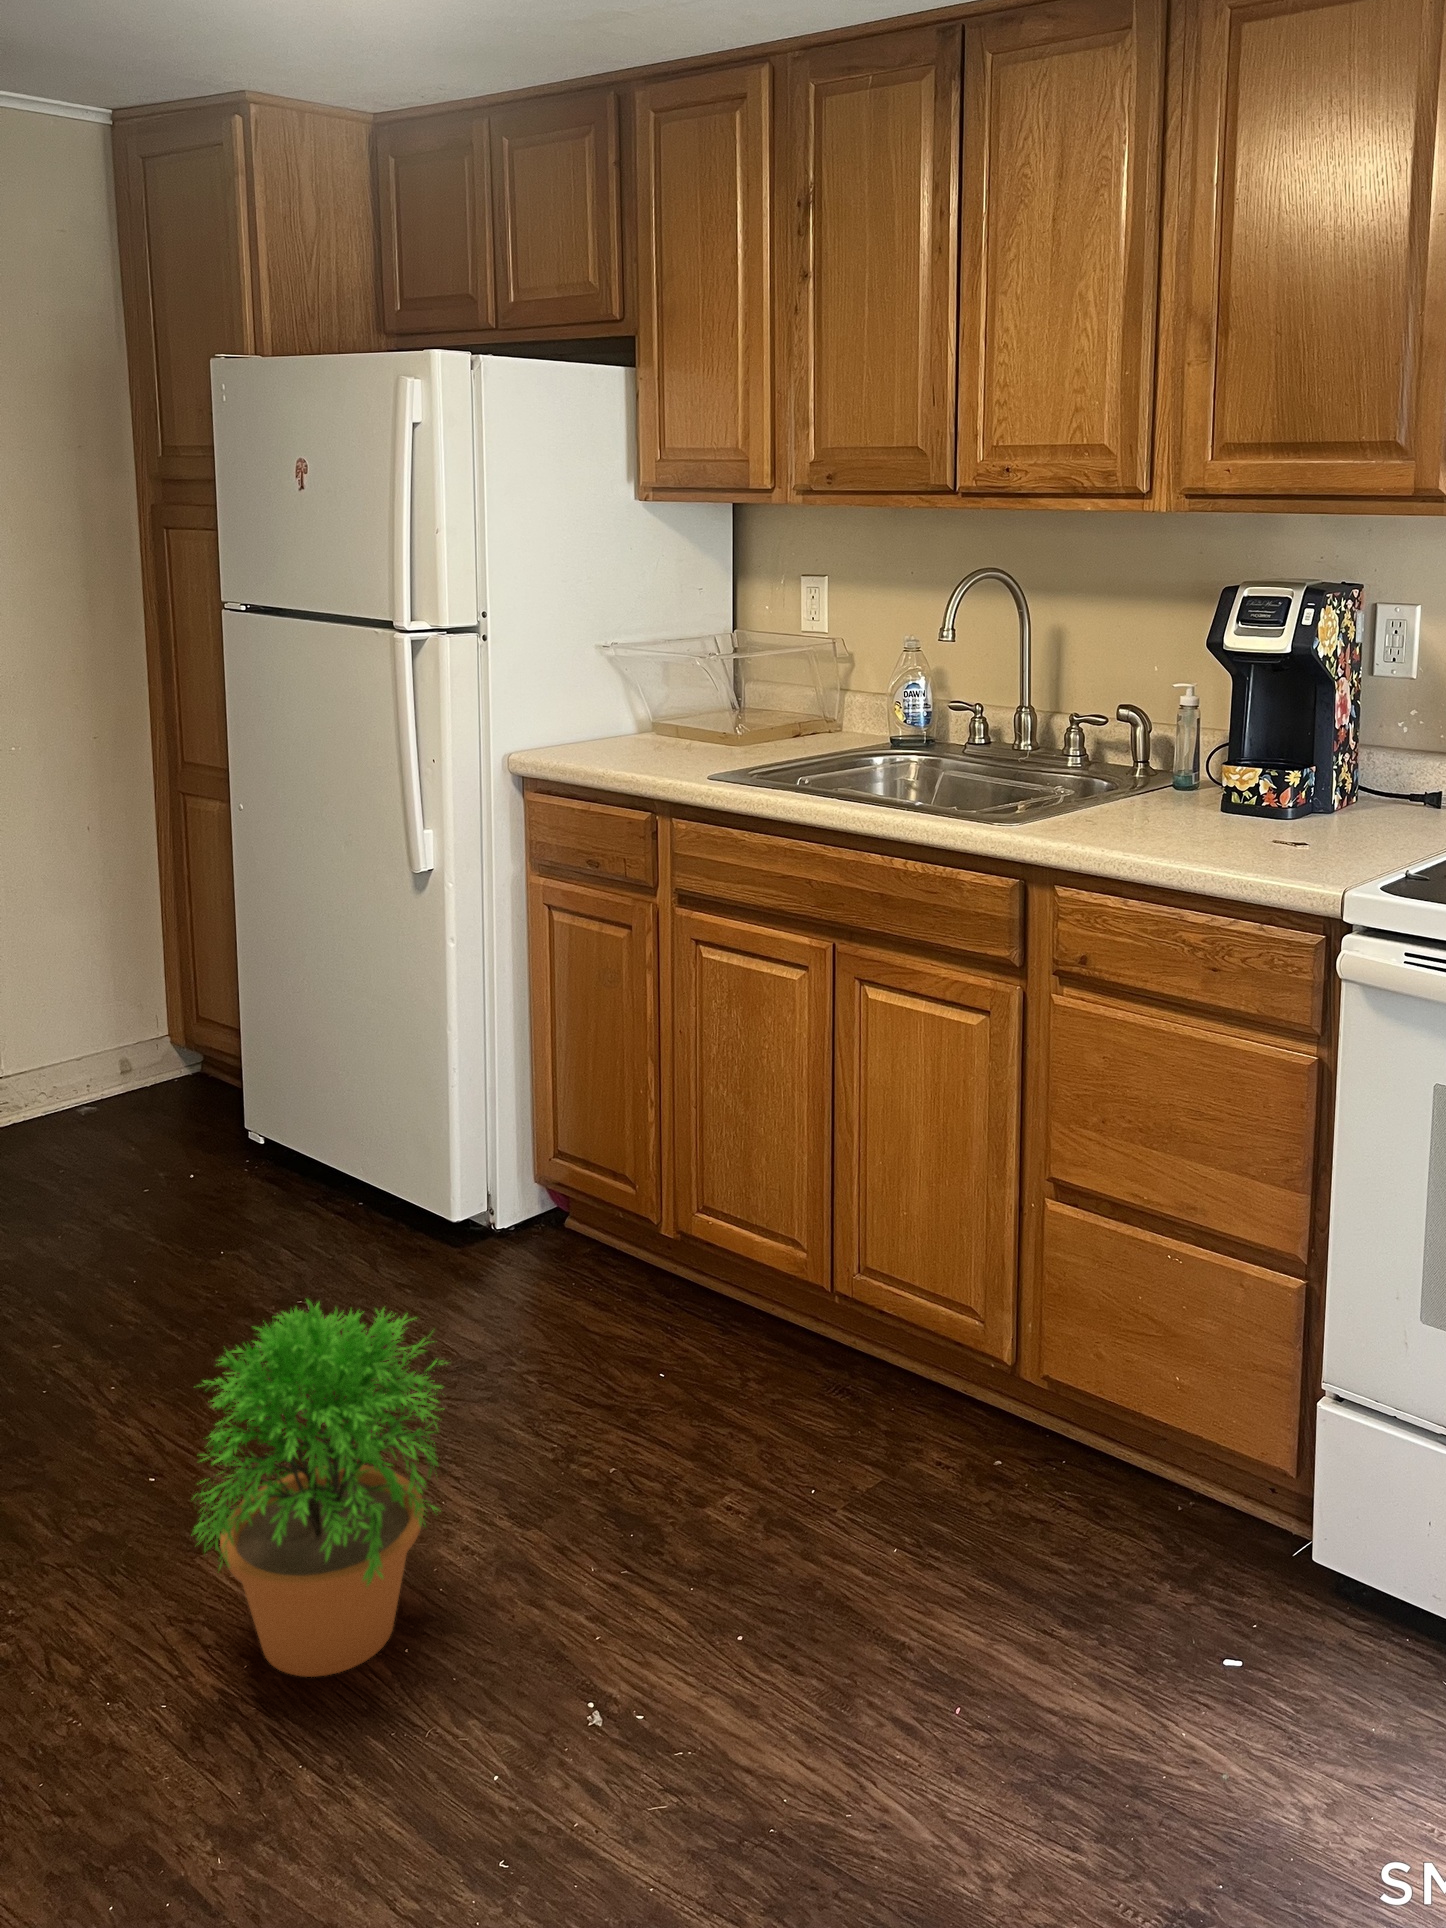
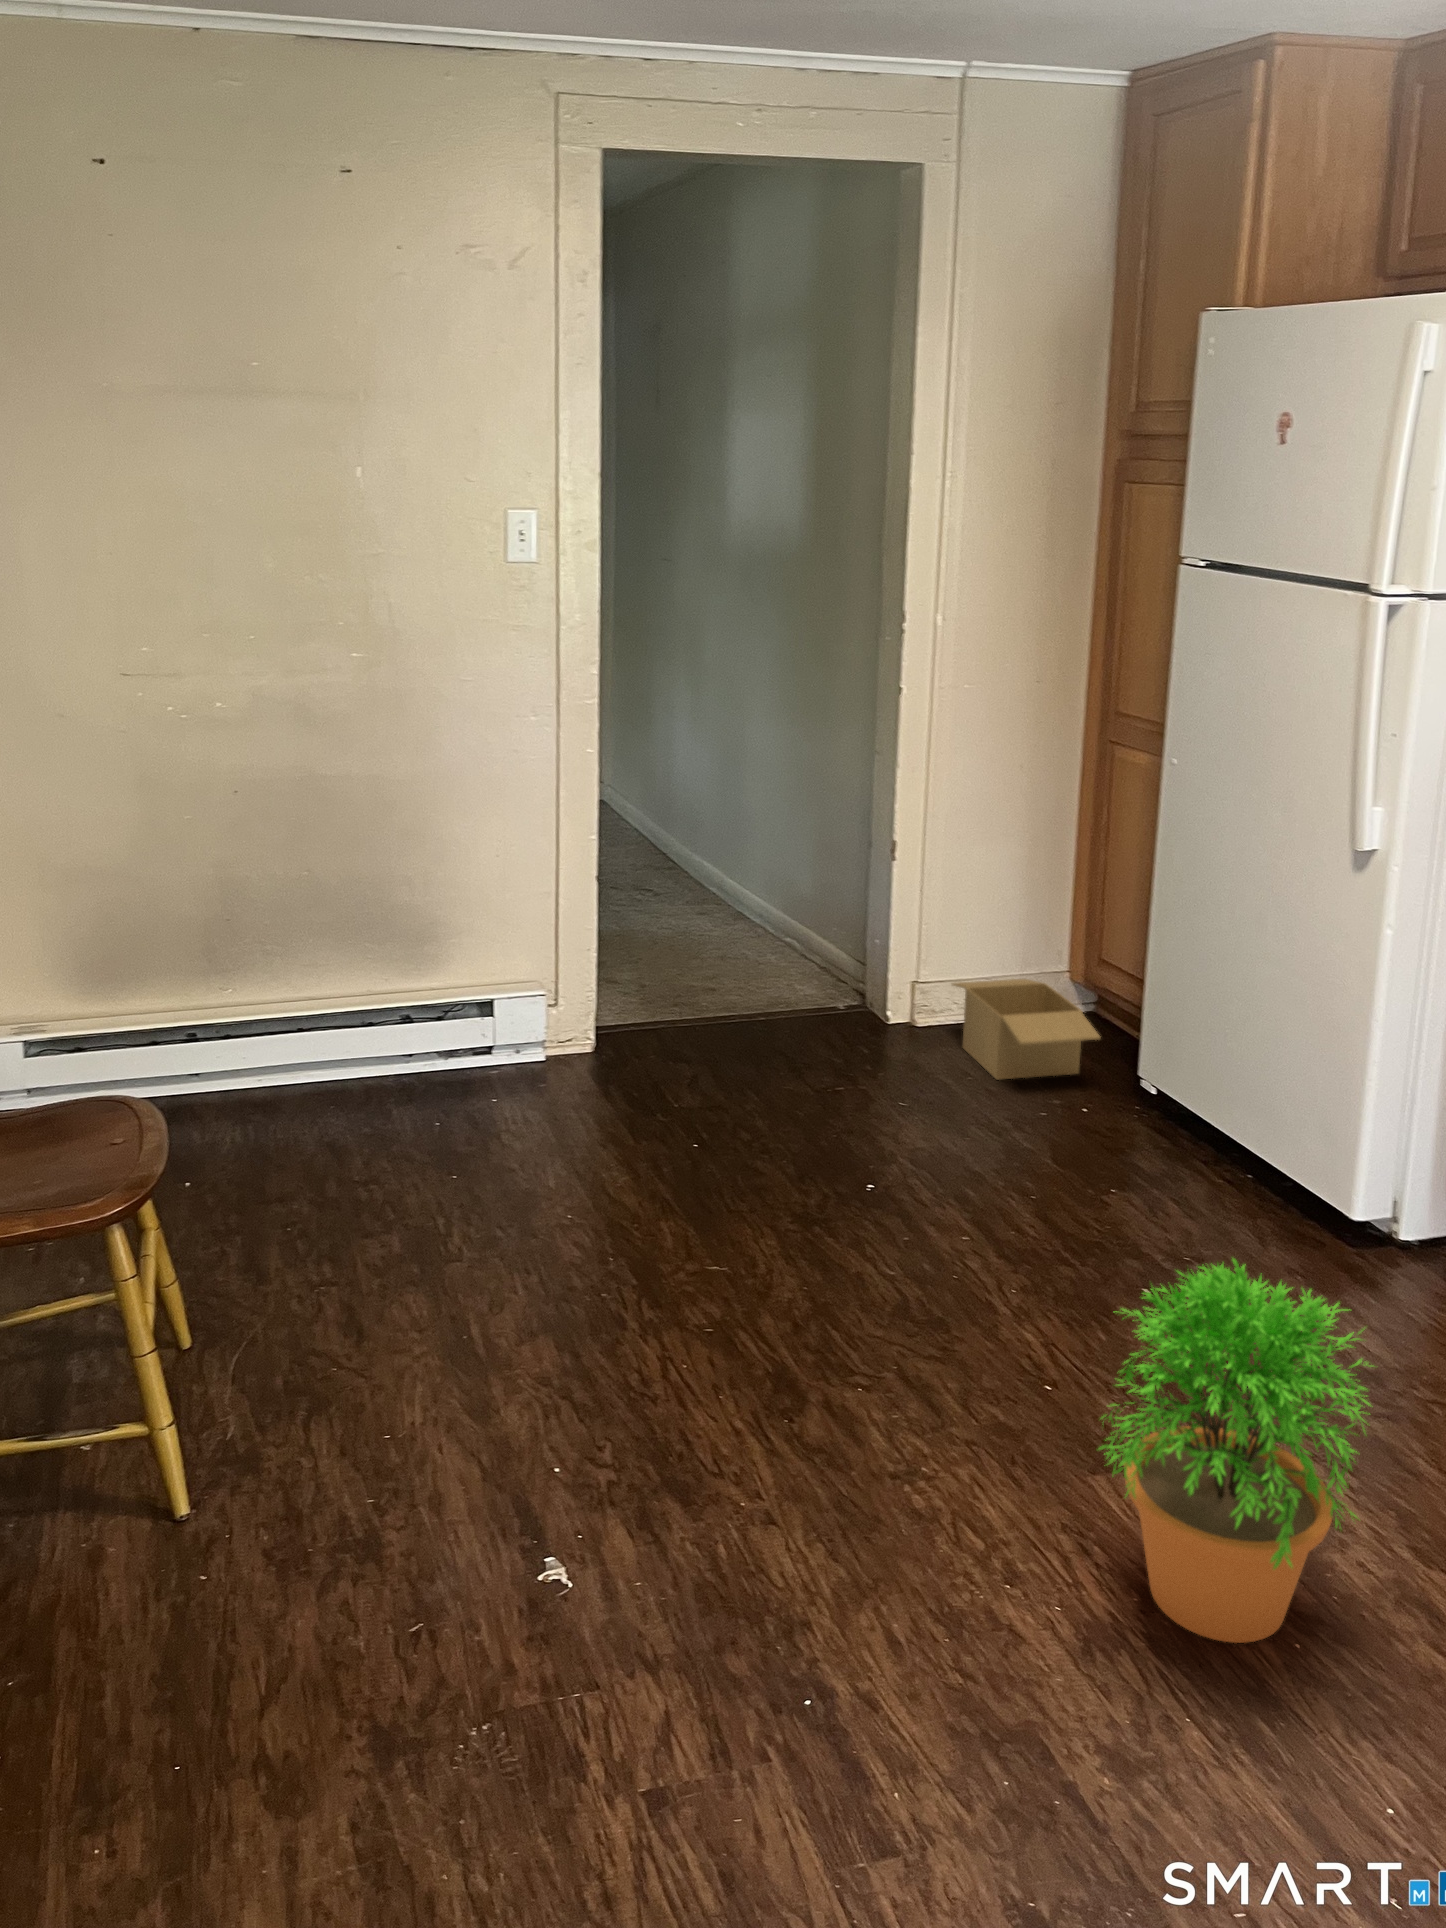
cardboard box: none [31,1052,202,1168] -> present [952,979,1100,1080]

